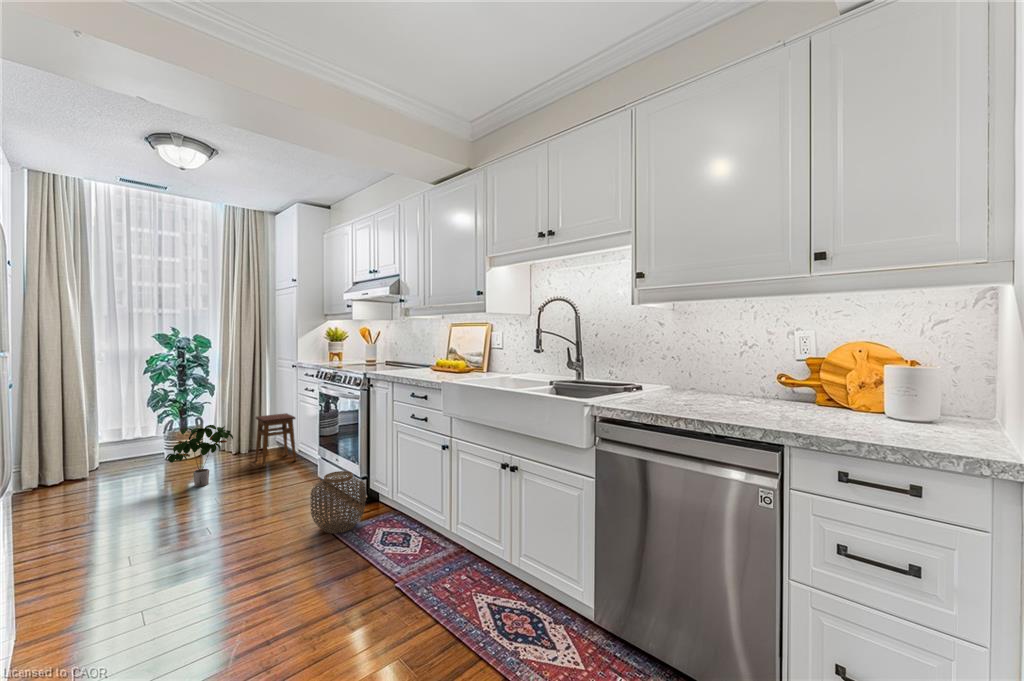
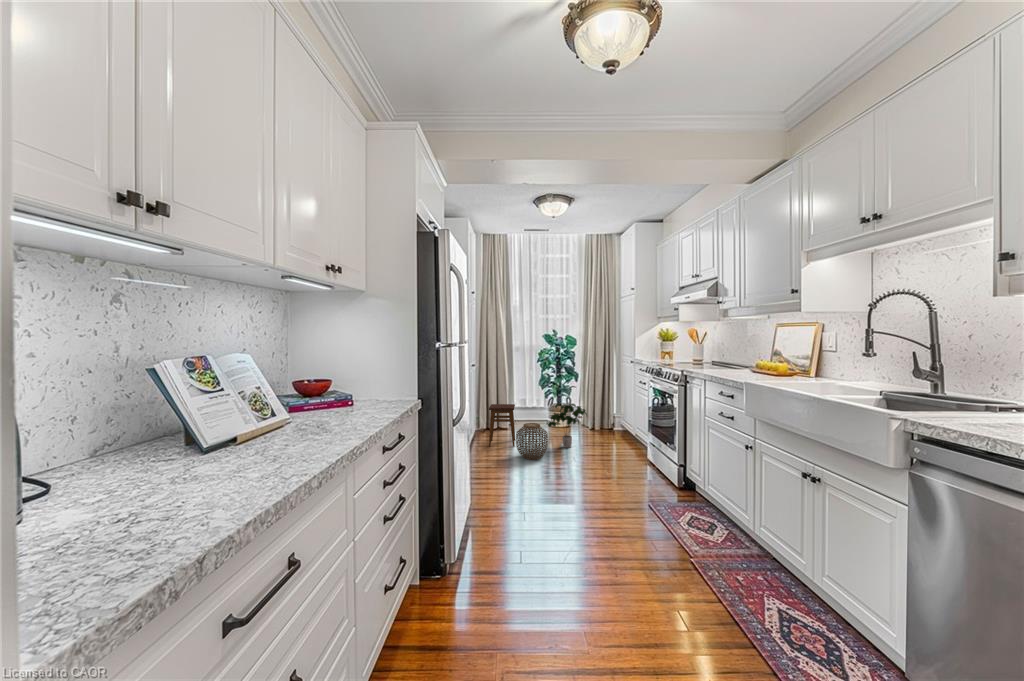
stool: present [255,413,296,467] -> present [489,404,515,447]
woven basket: present [311,471,365,533] -> present [516,423,548,460]

